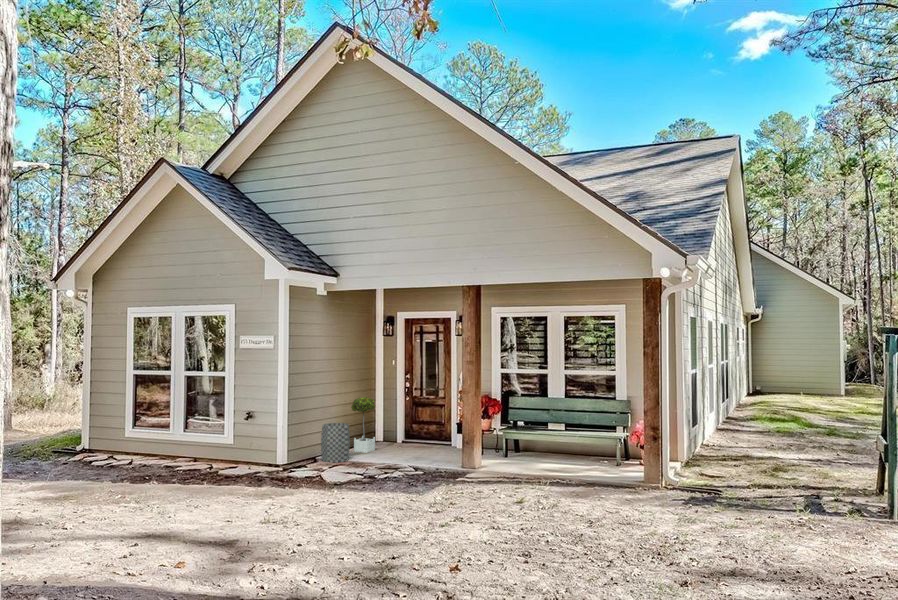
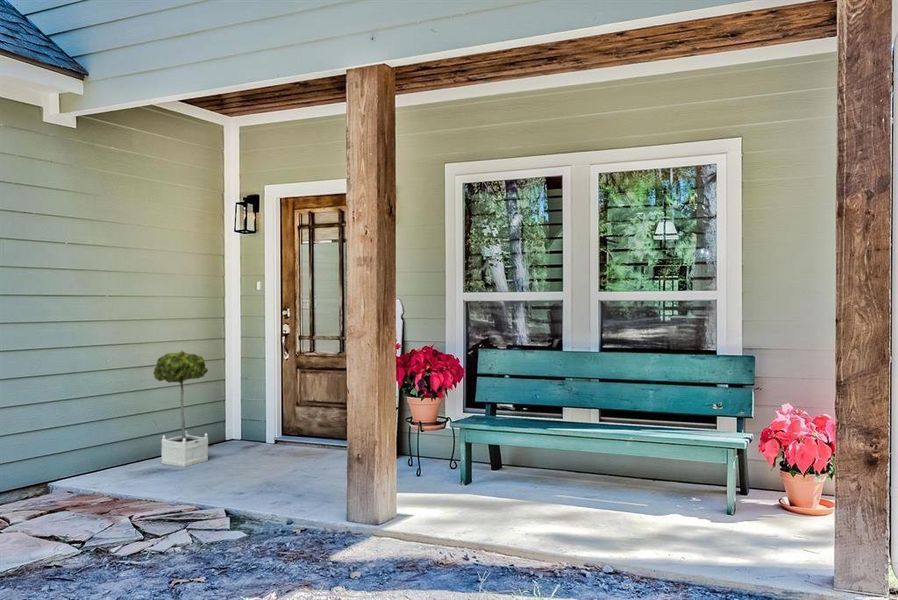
trash can: present [321,423,350,463] -> none [52,406,124,496]

